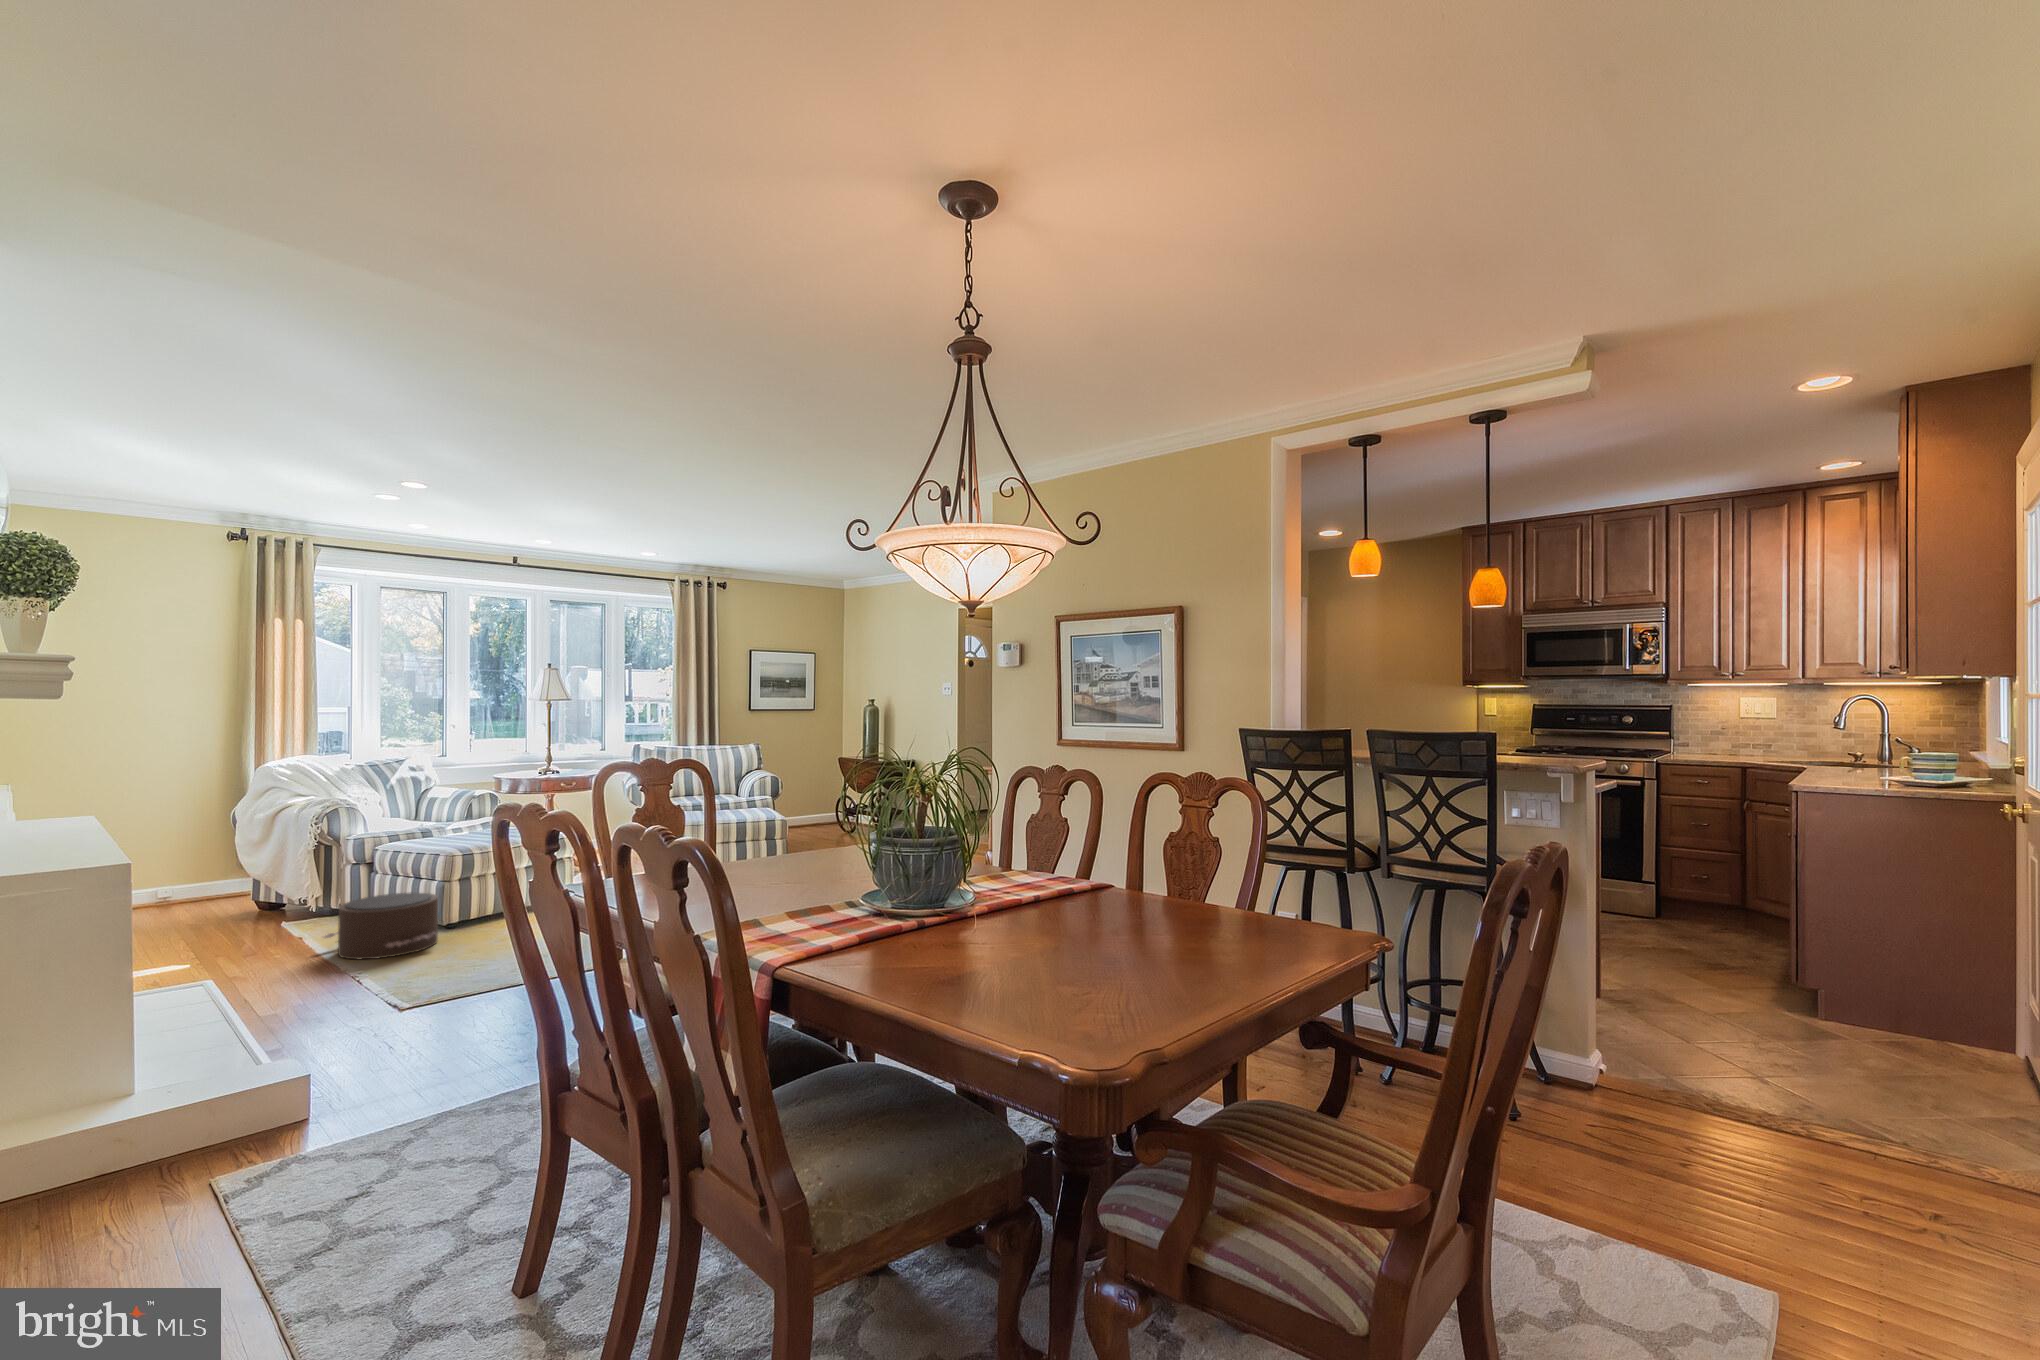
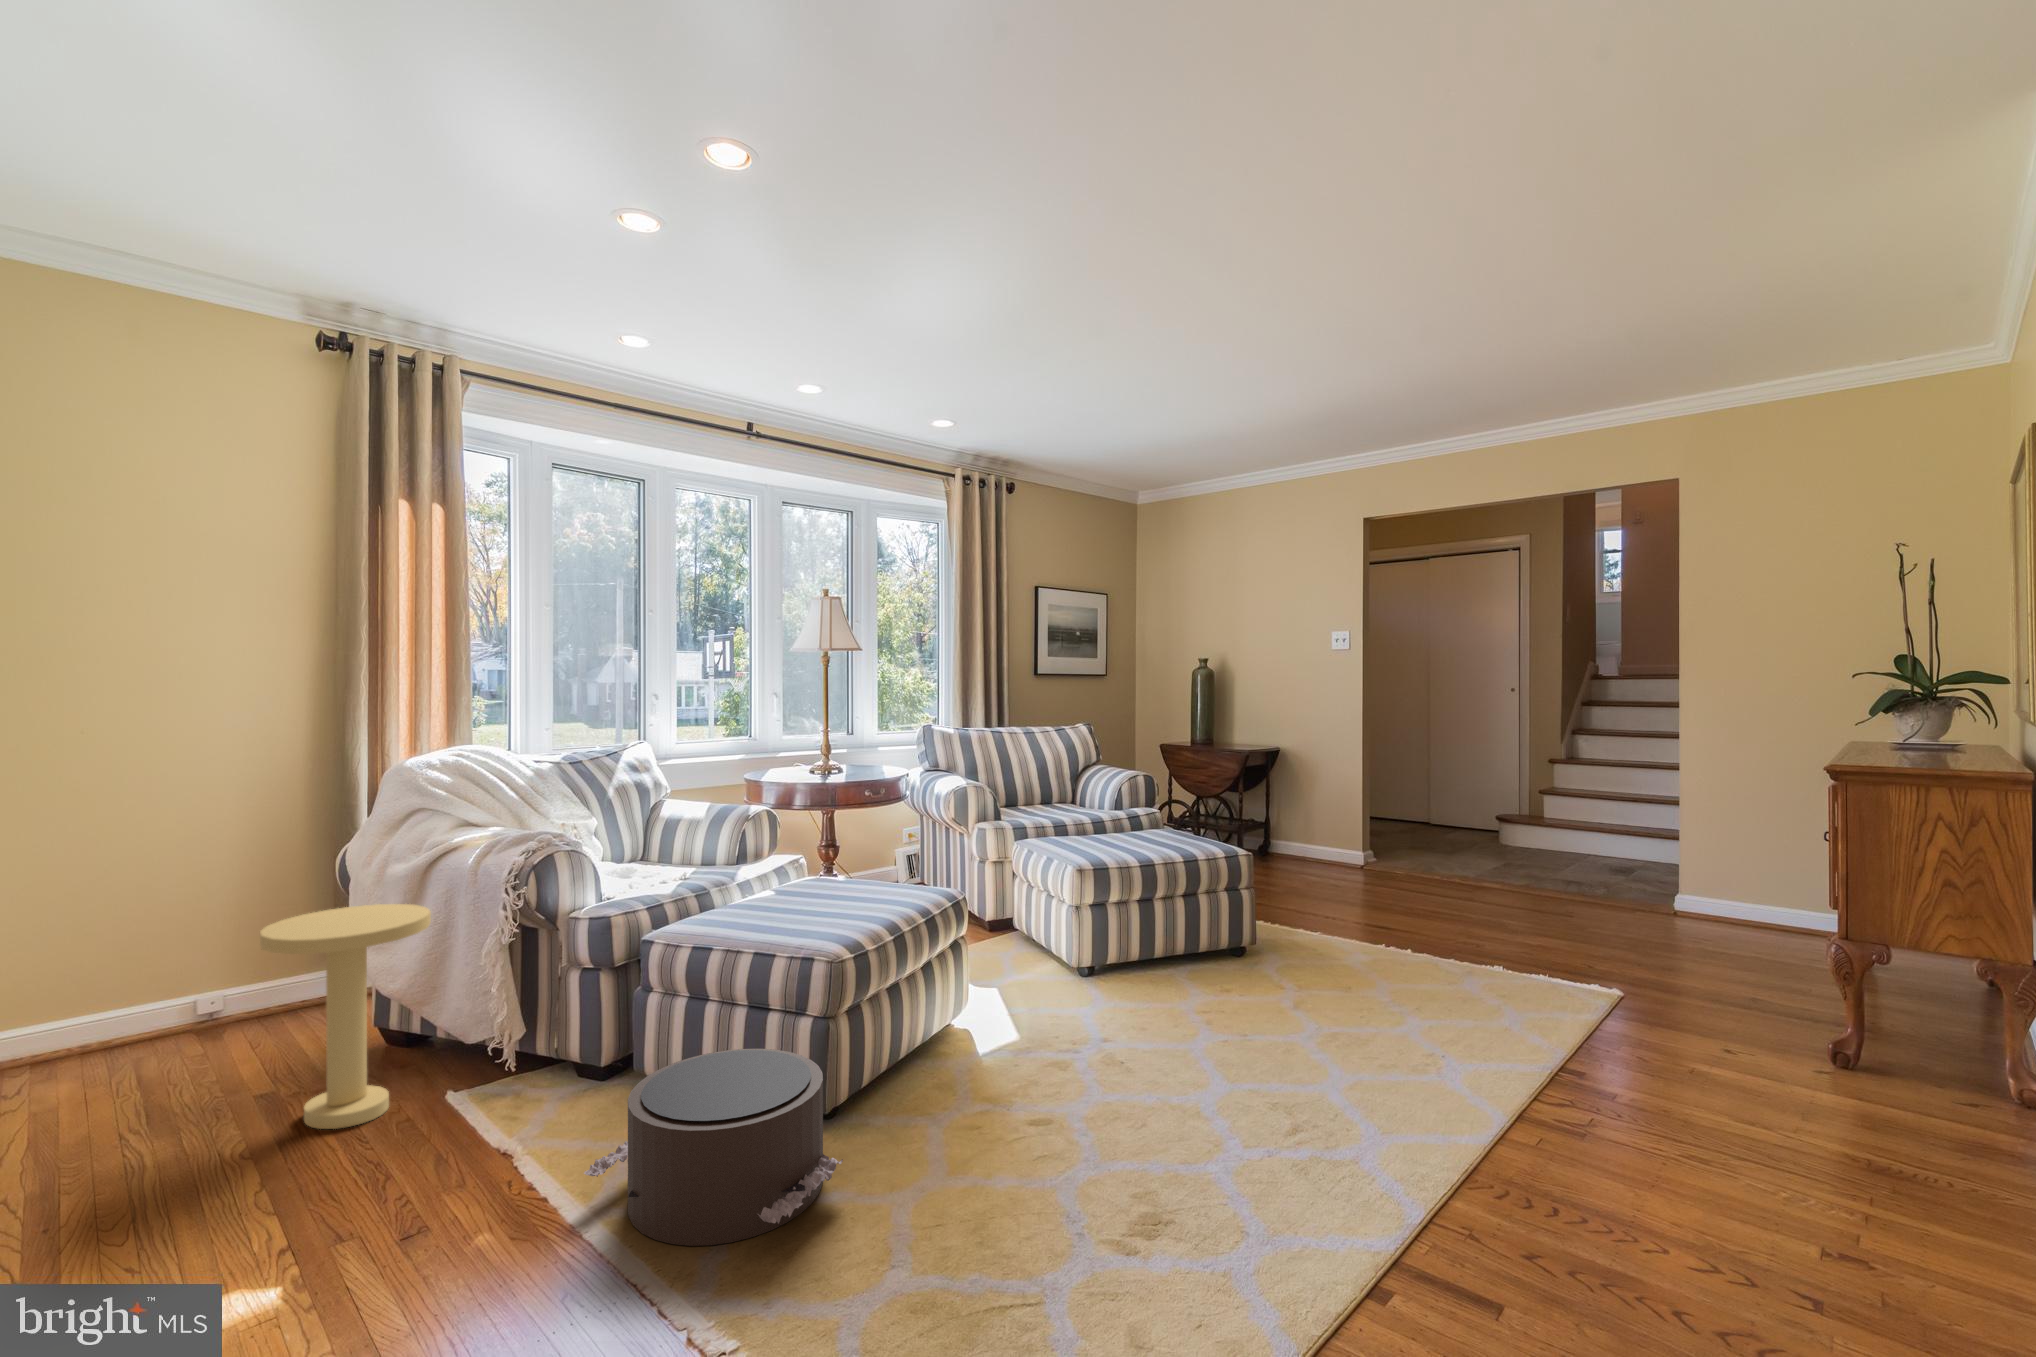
side table: none [184,832,273,935] -> present [260,904,431,1129]

